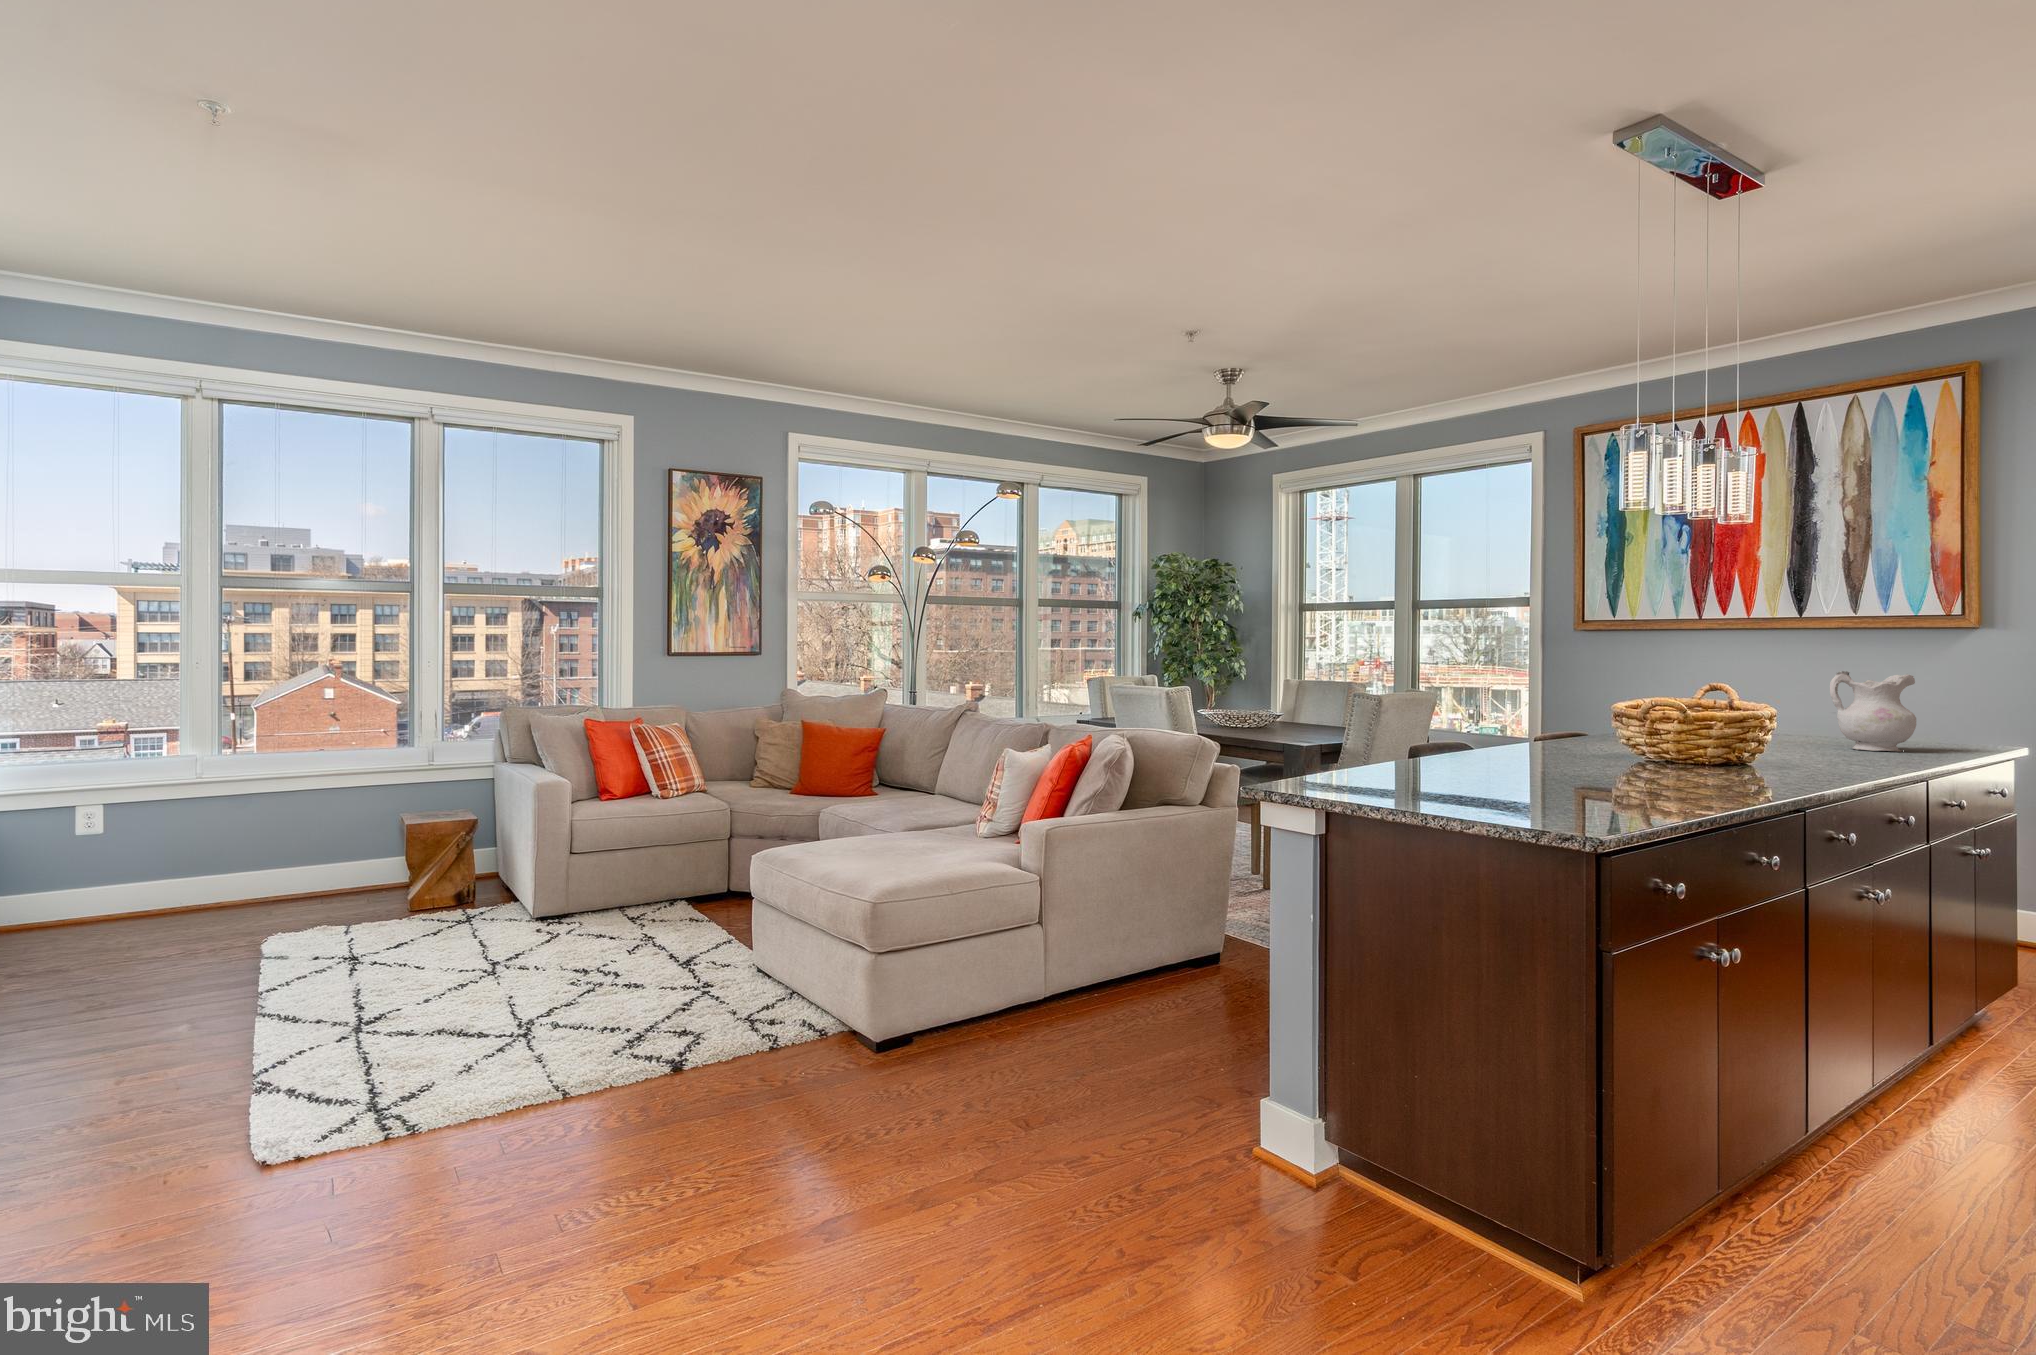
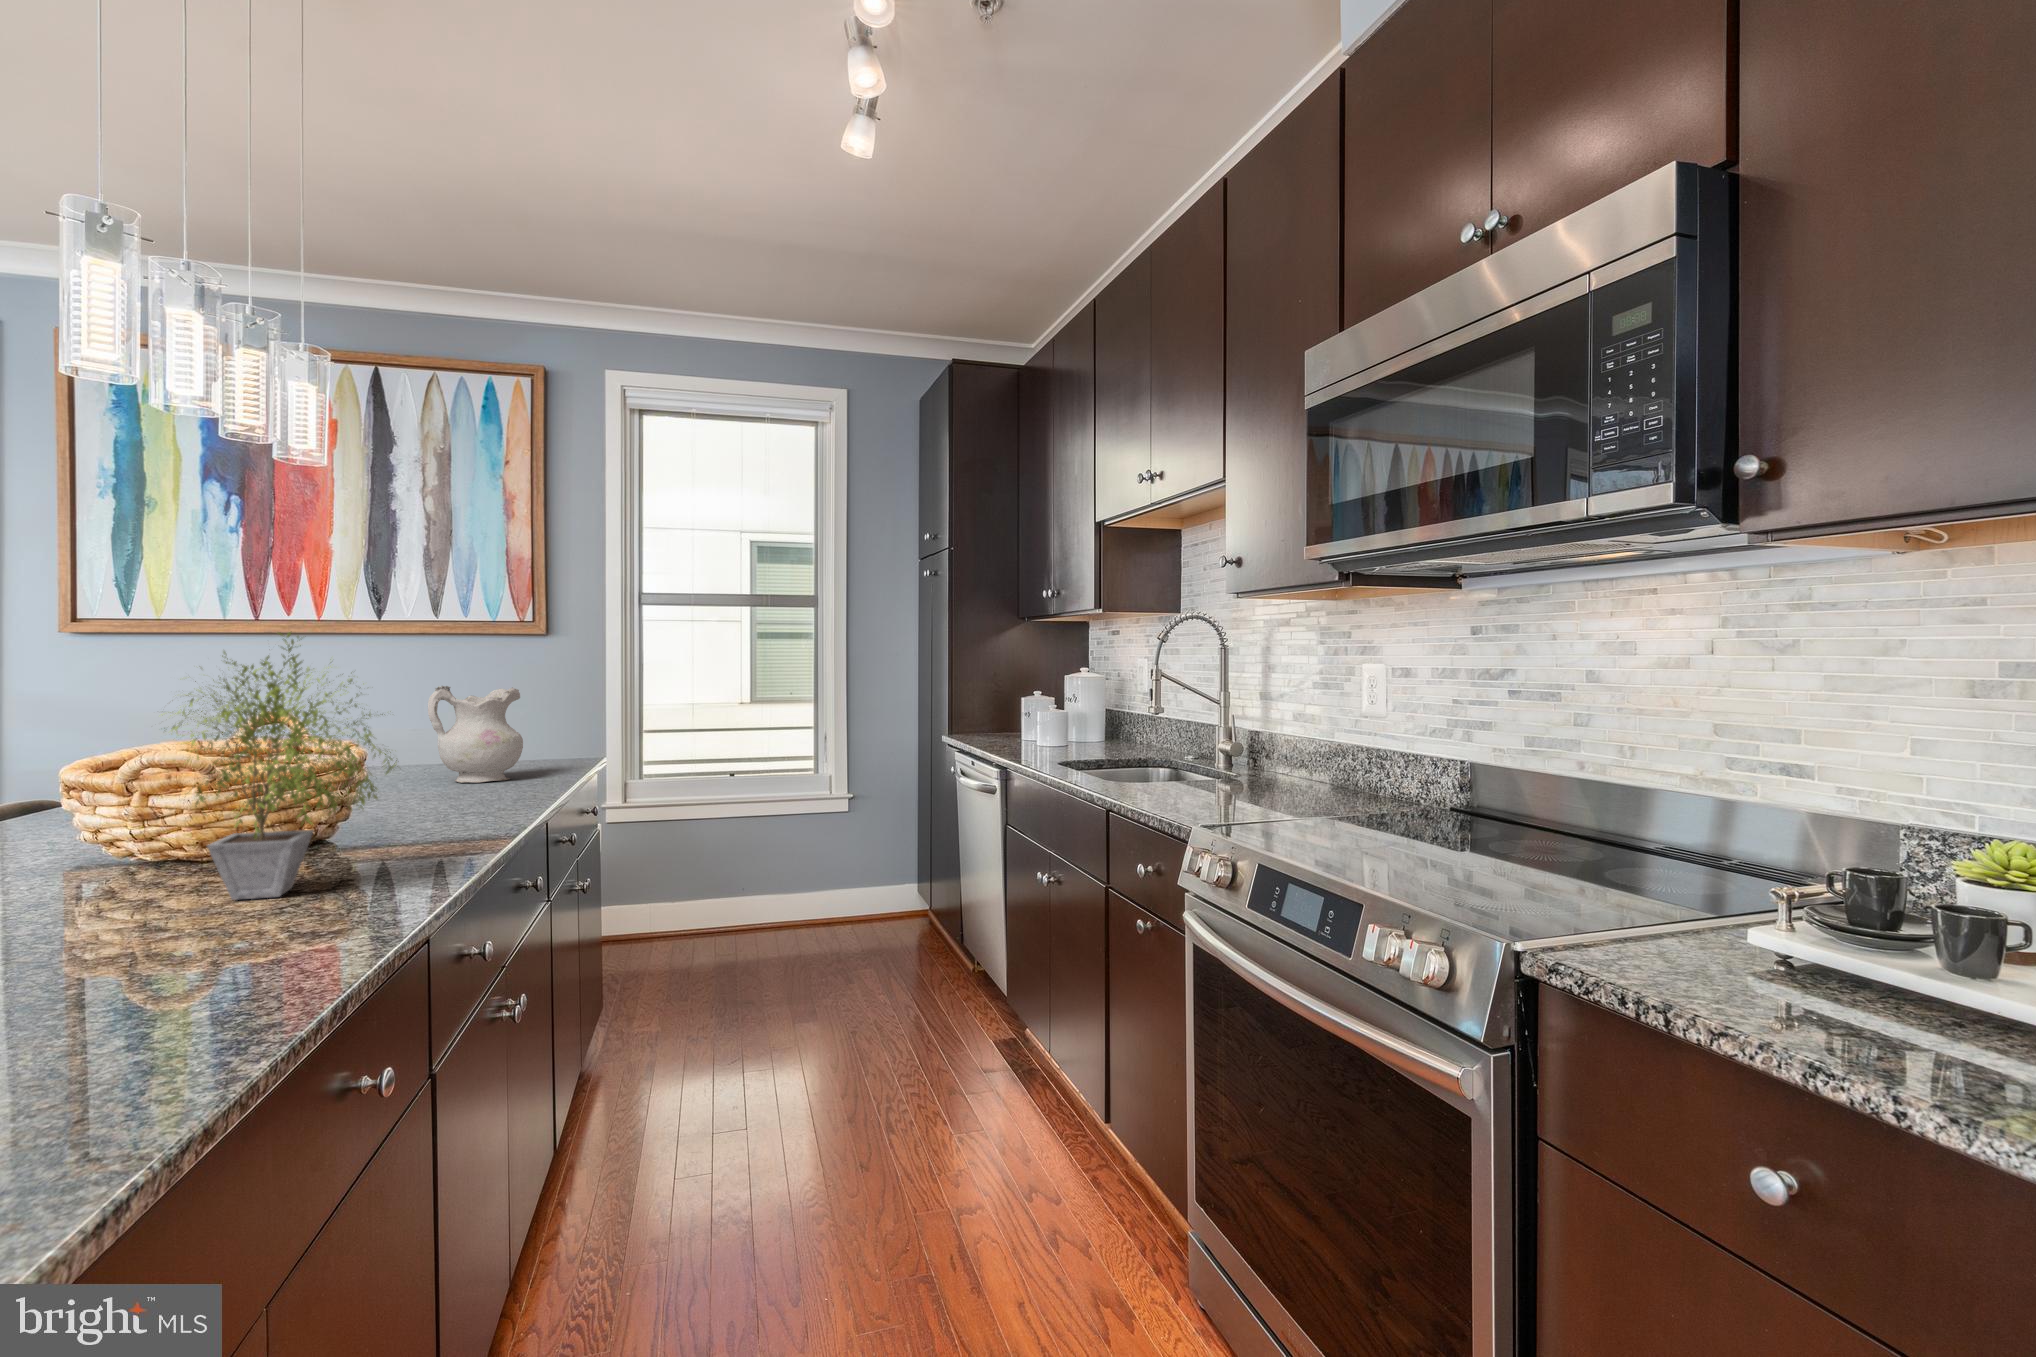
potted plant: none [1659,633,1794,780] -> present [172,632,397,900]

